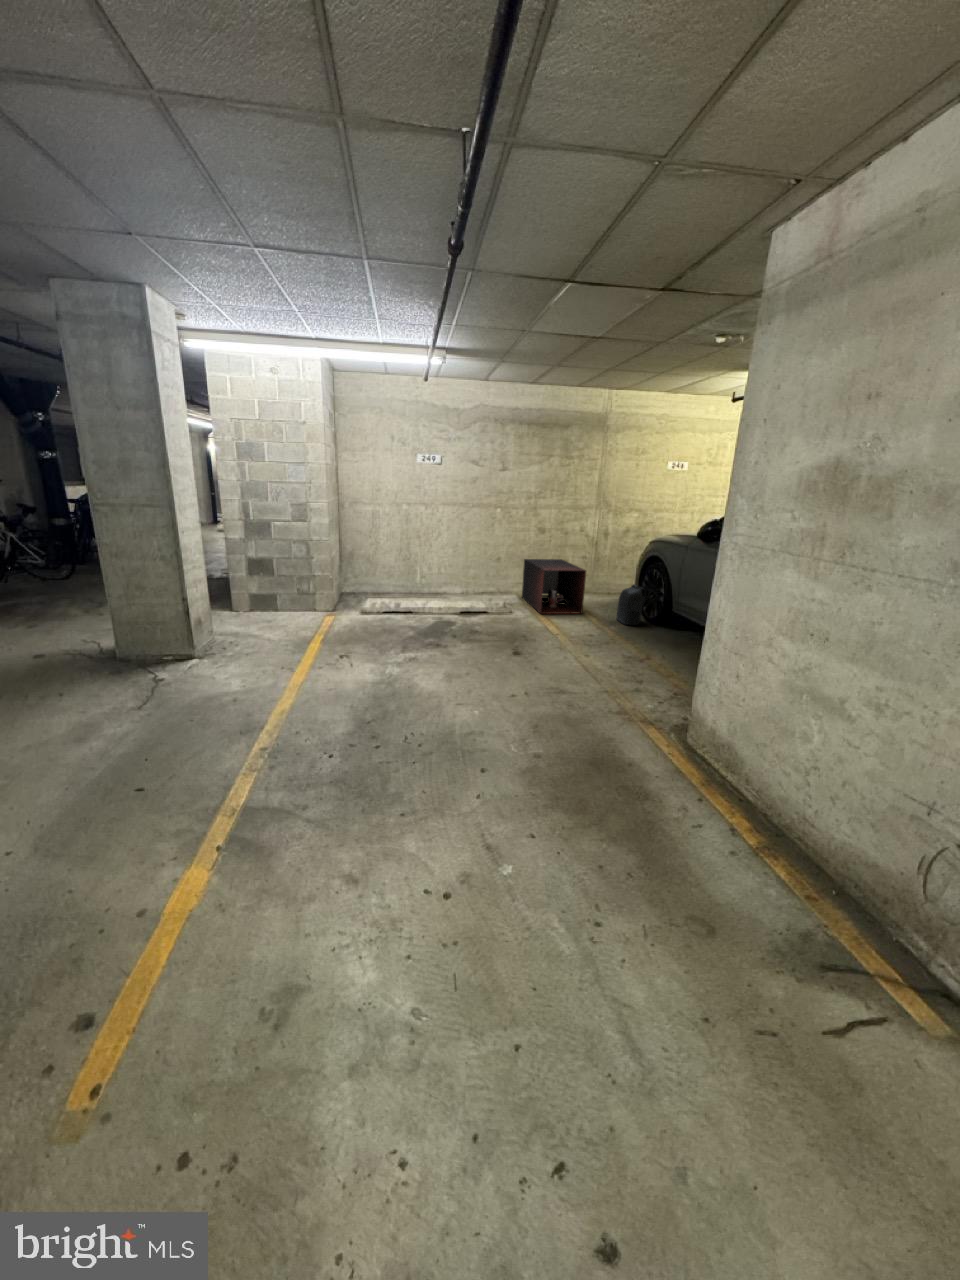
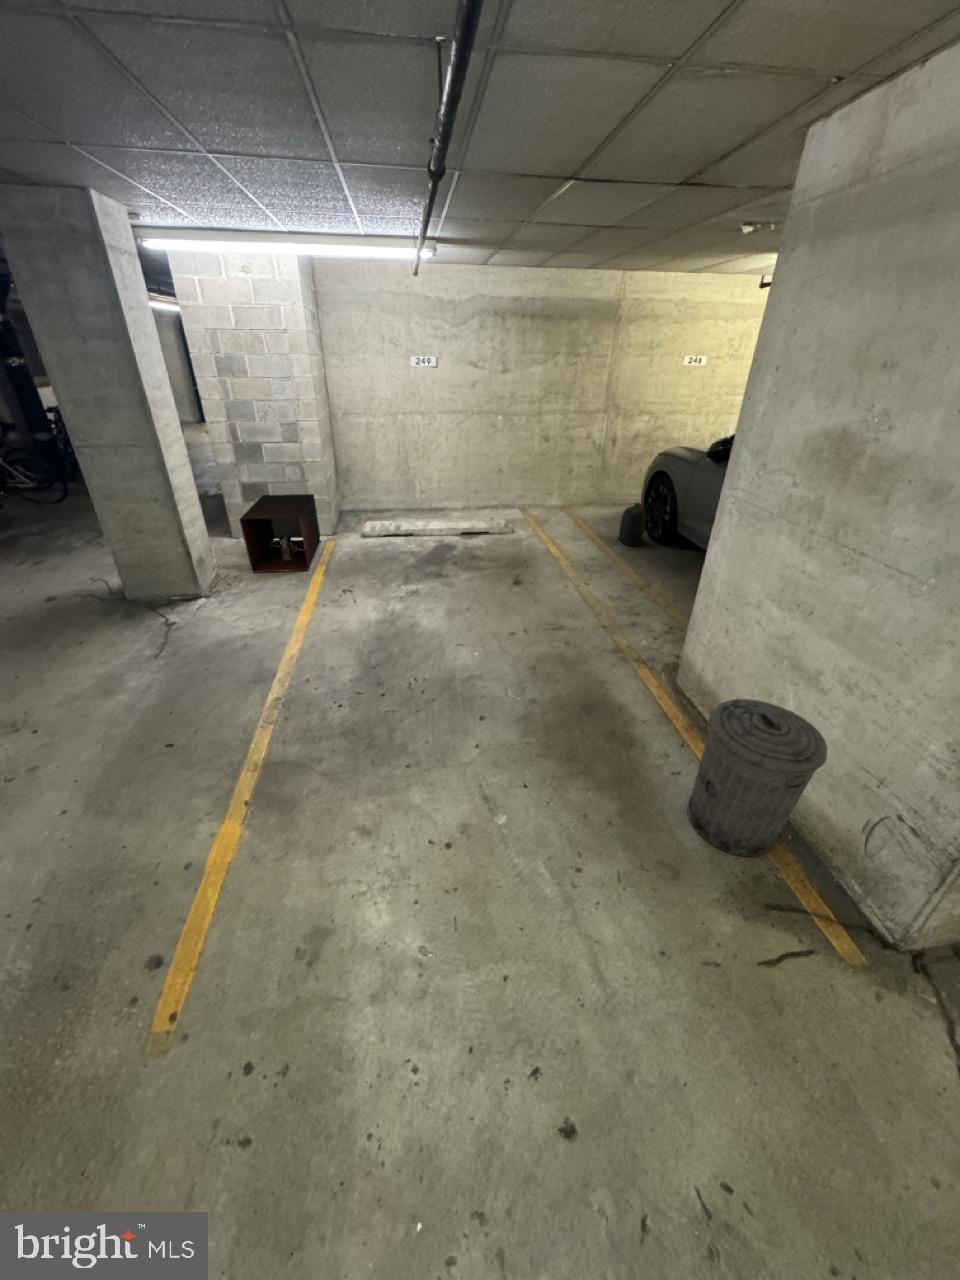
storage cabinet: present [522,559,586,614] -> present [239,494,321,573]
trash can: none [715,731,864,913] -> present [688,699,828,857]

